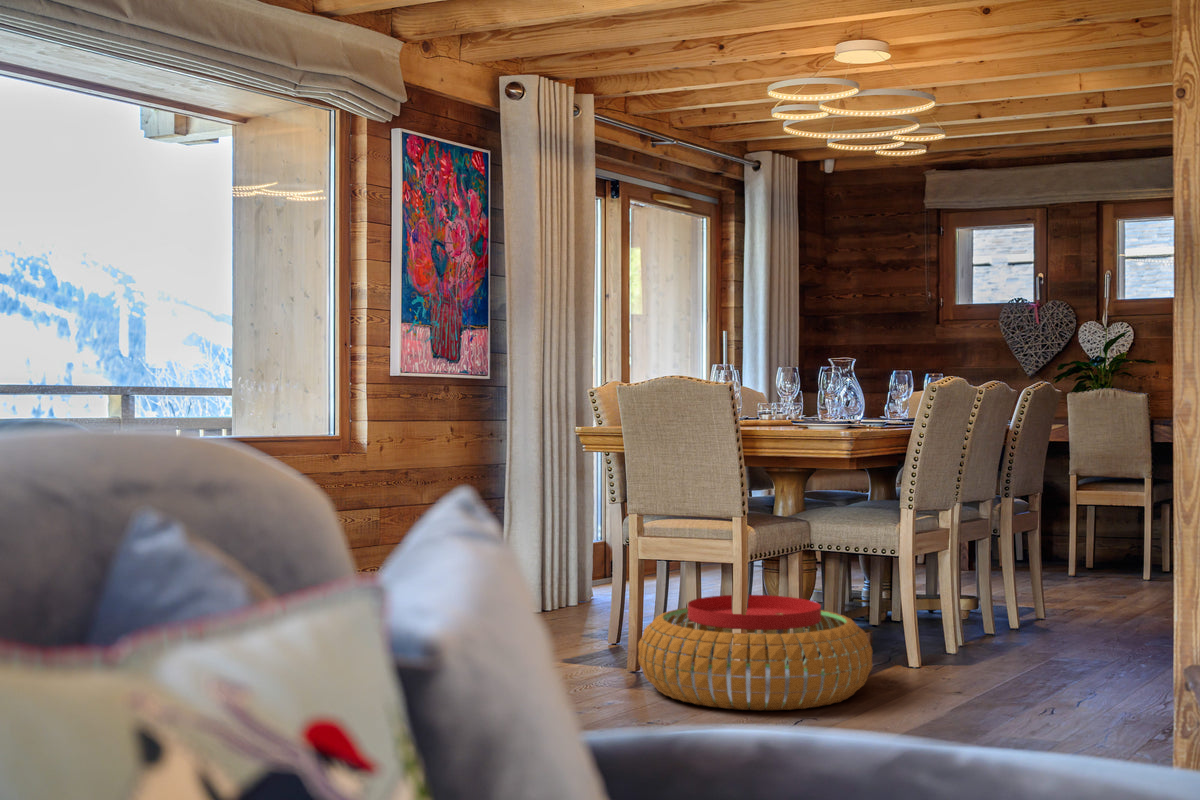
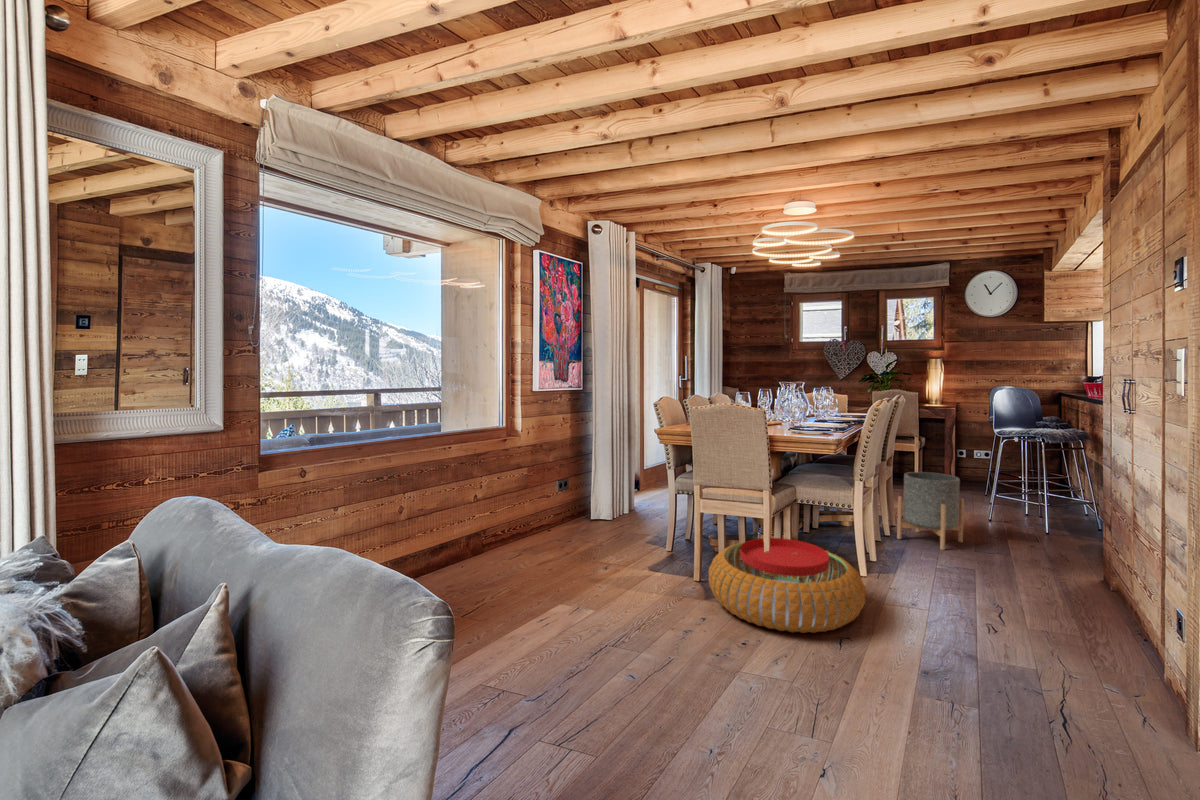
planter: none [1022,519,1133,645] -> present [897,472,964,550]

